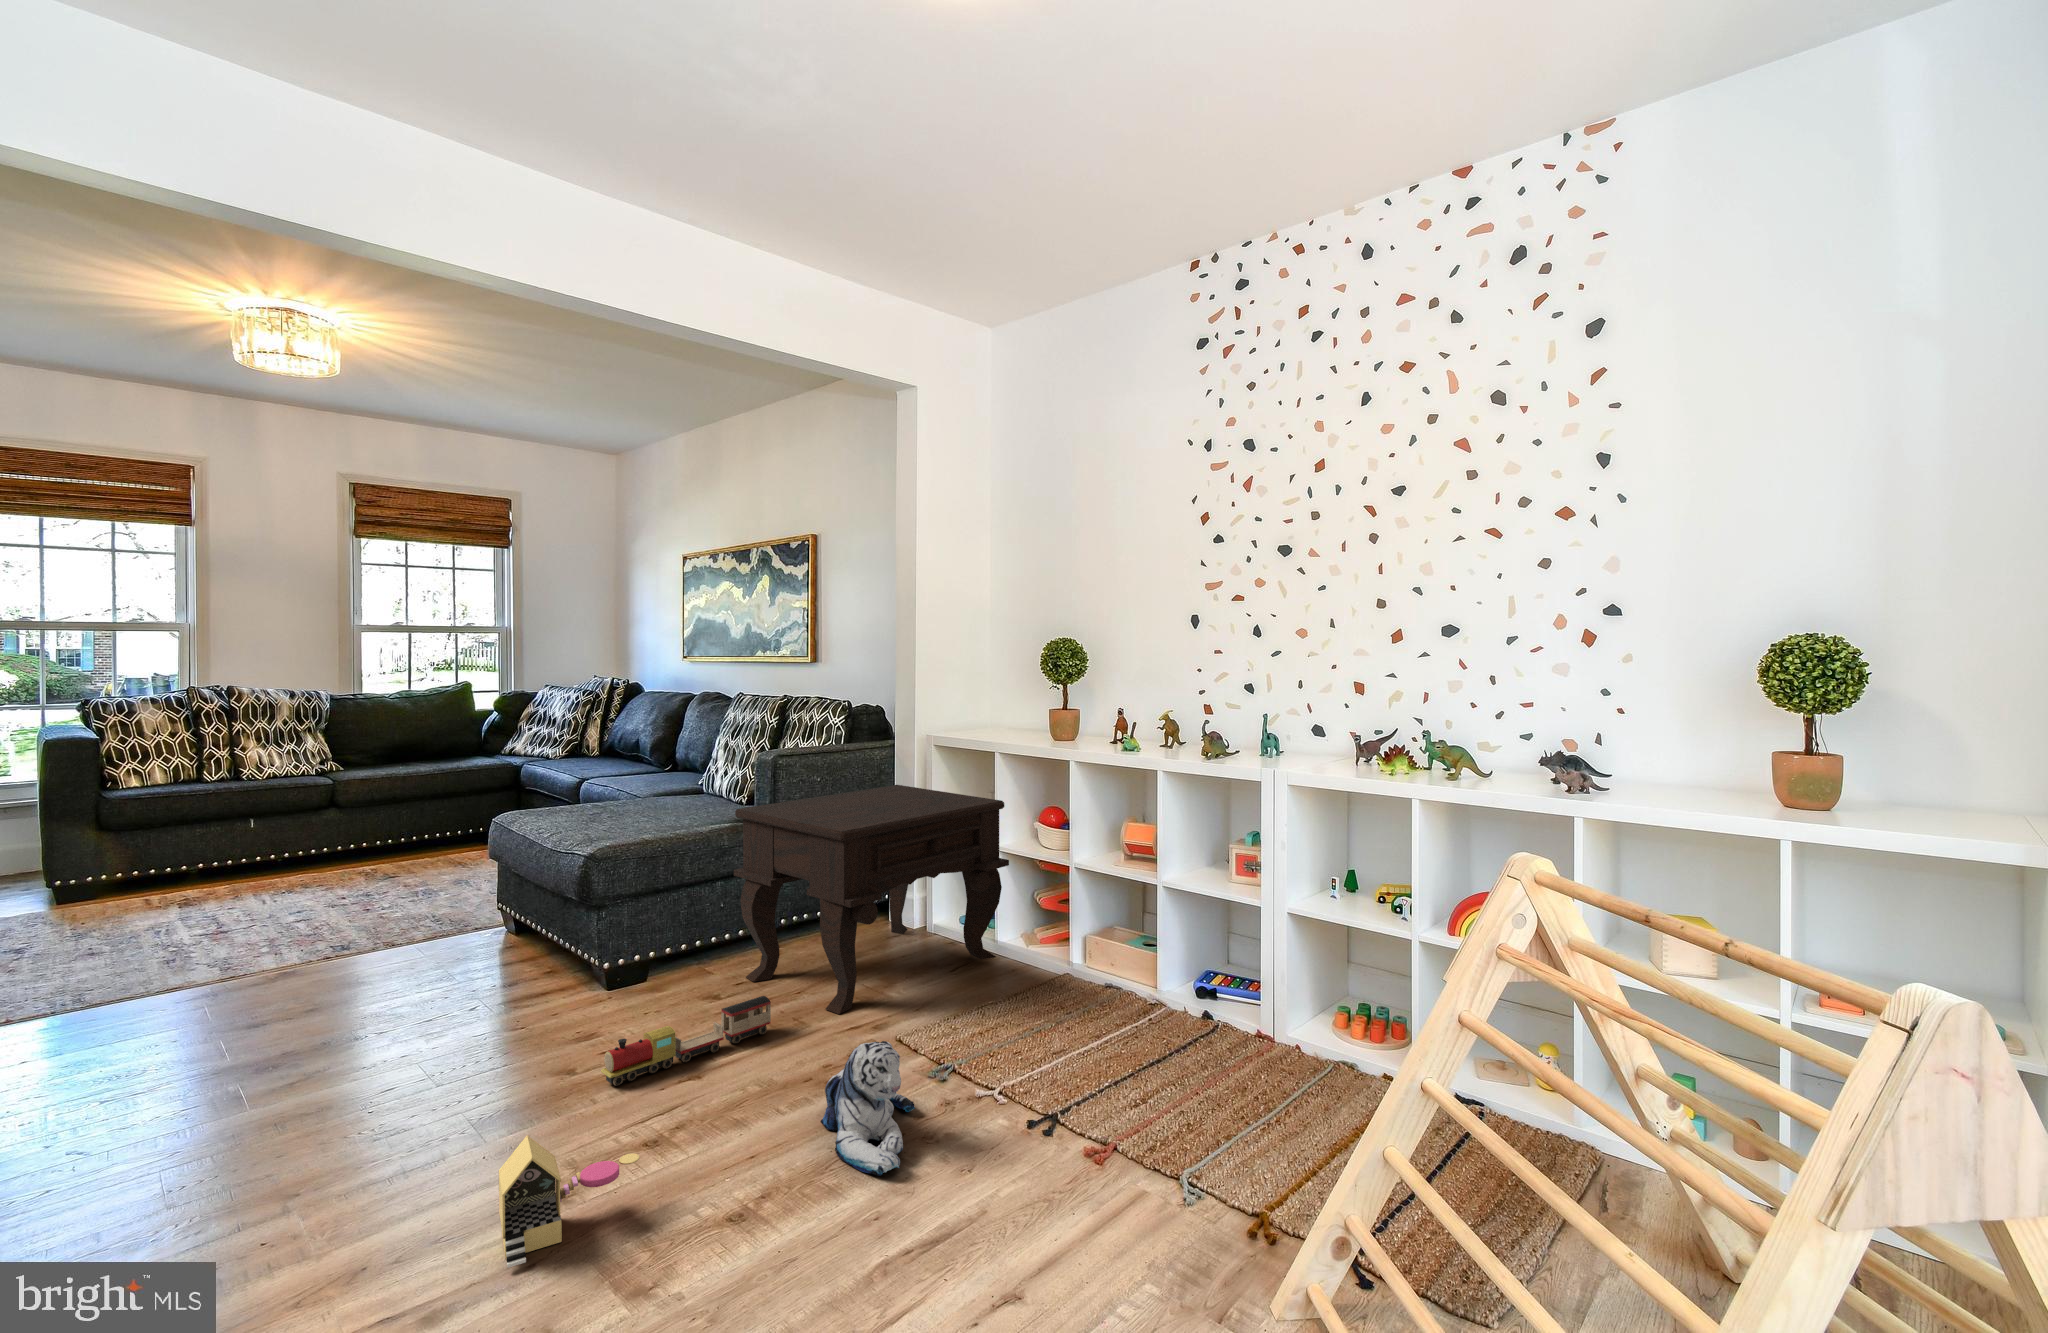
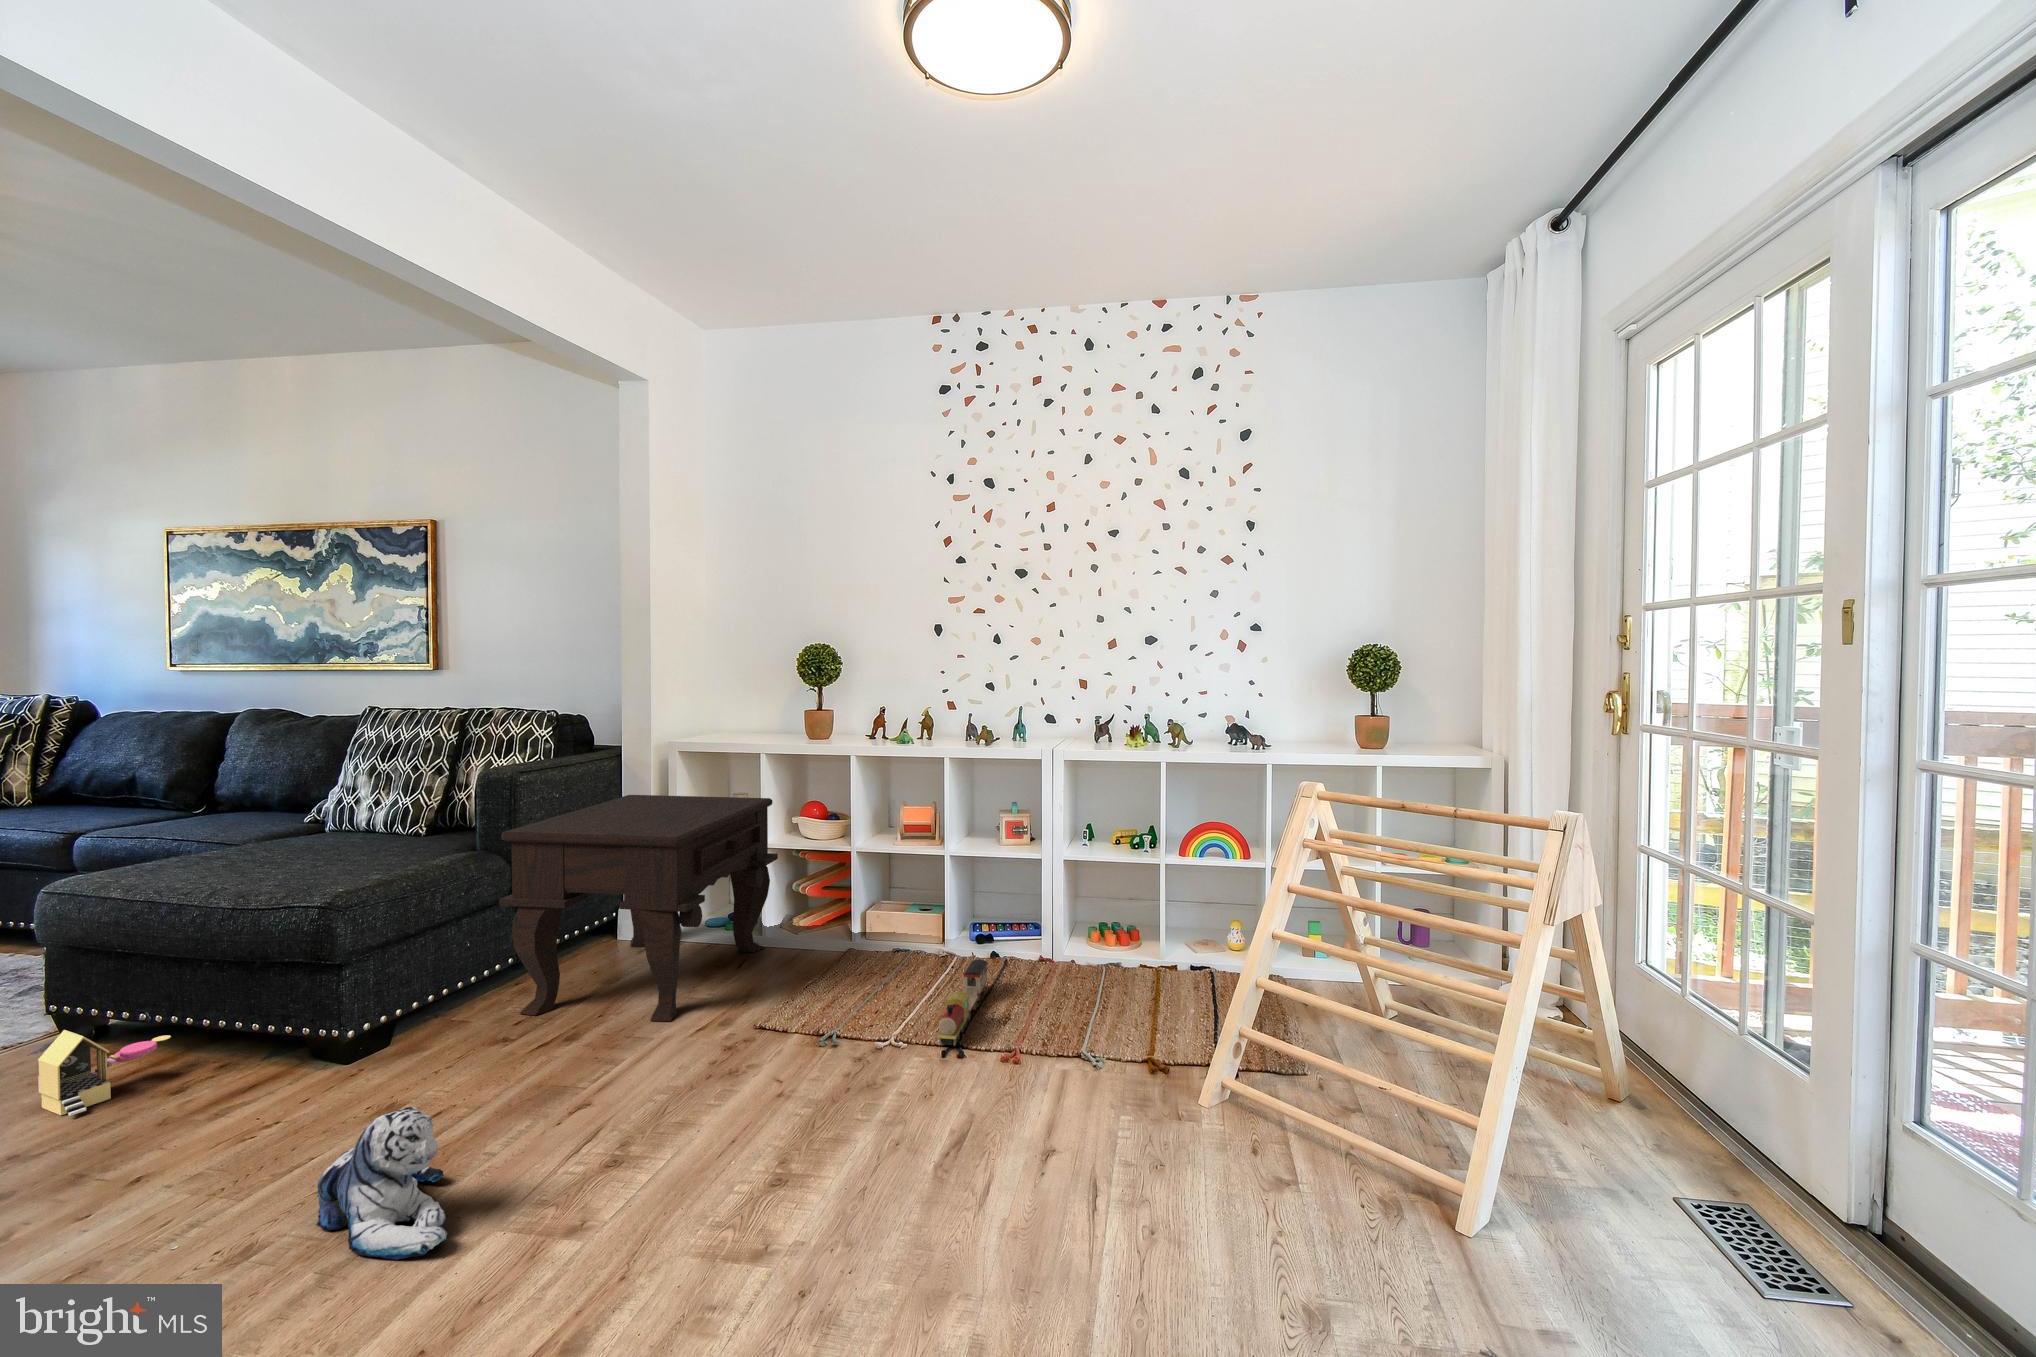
toy train: present [601,996,771,1086] -> present [937,959,987,1046]
plush toy: present [820,1041,915,1175] -> present [316,1107,447,1259]
toy house: present [499,1135,639,1268] -> present [38,1030,171,1116]

